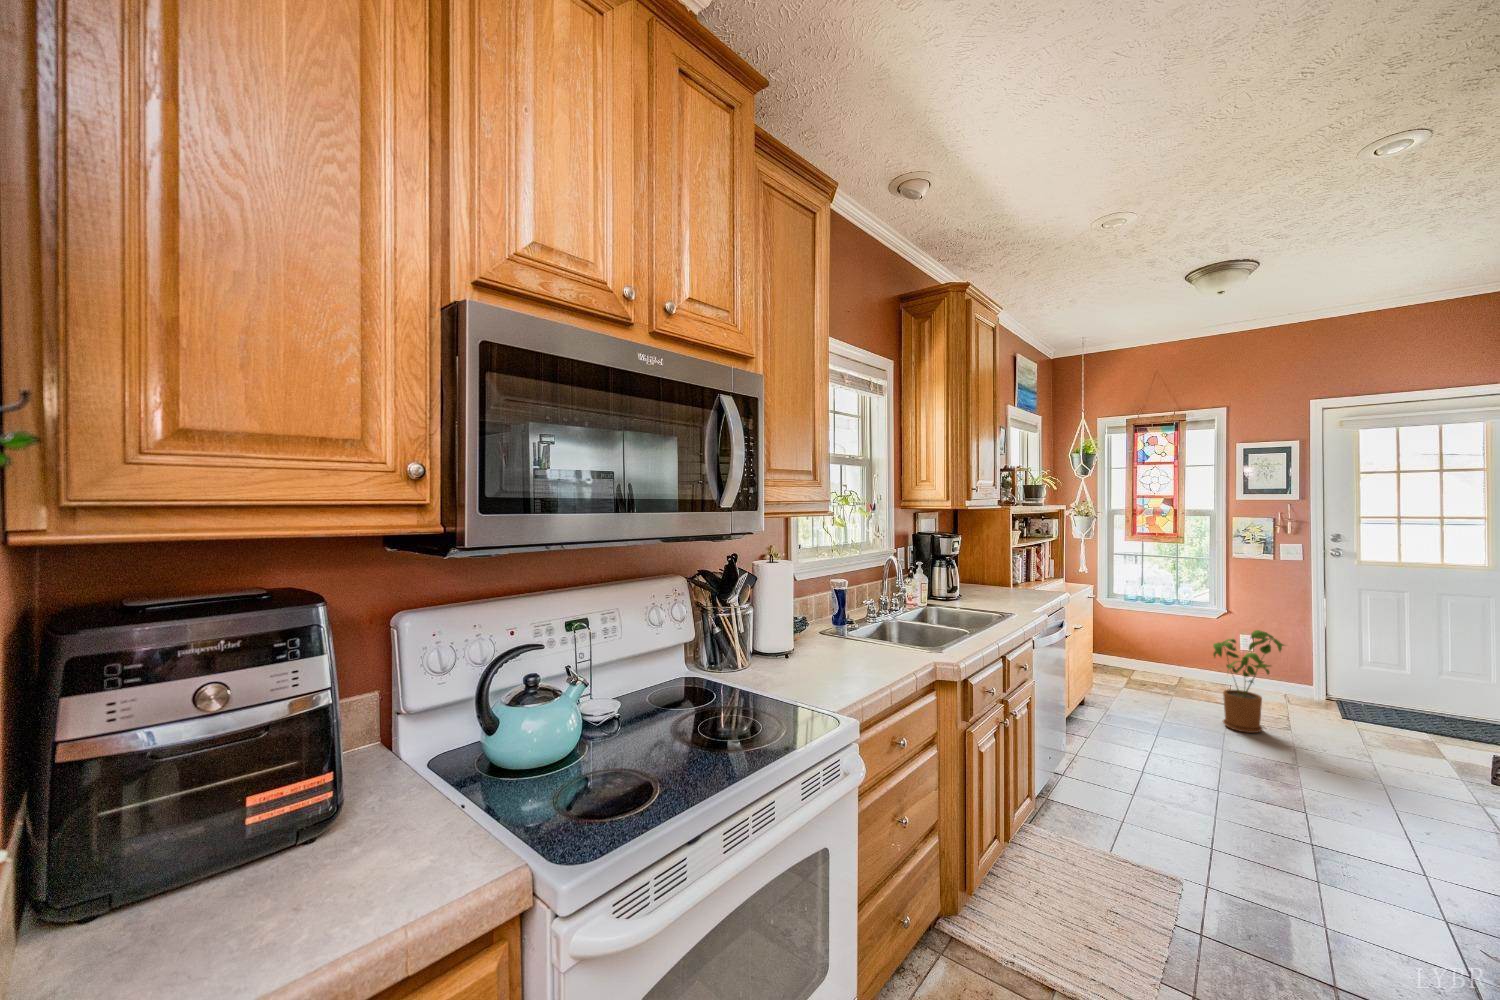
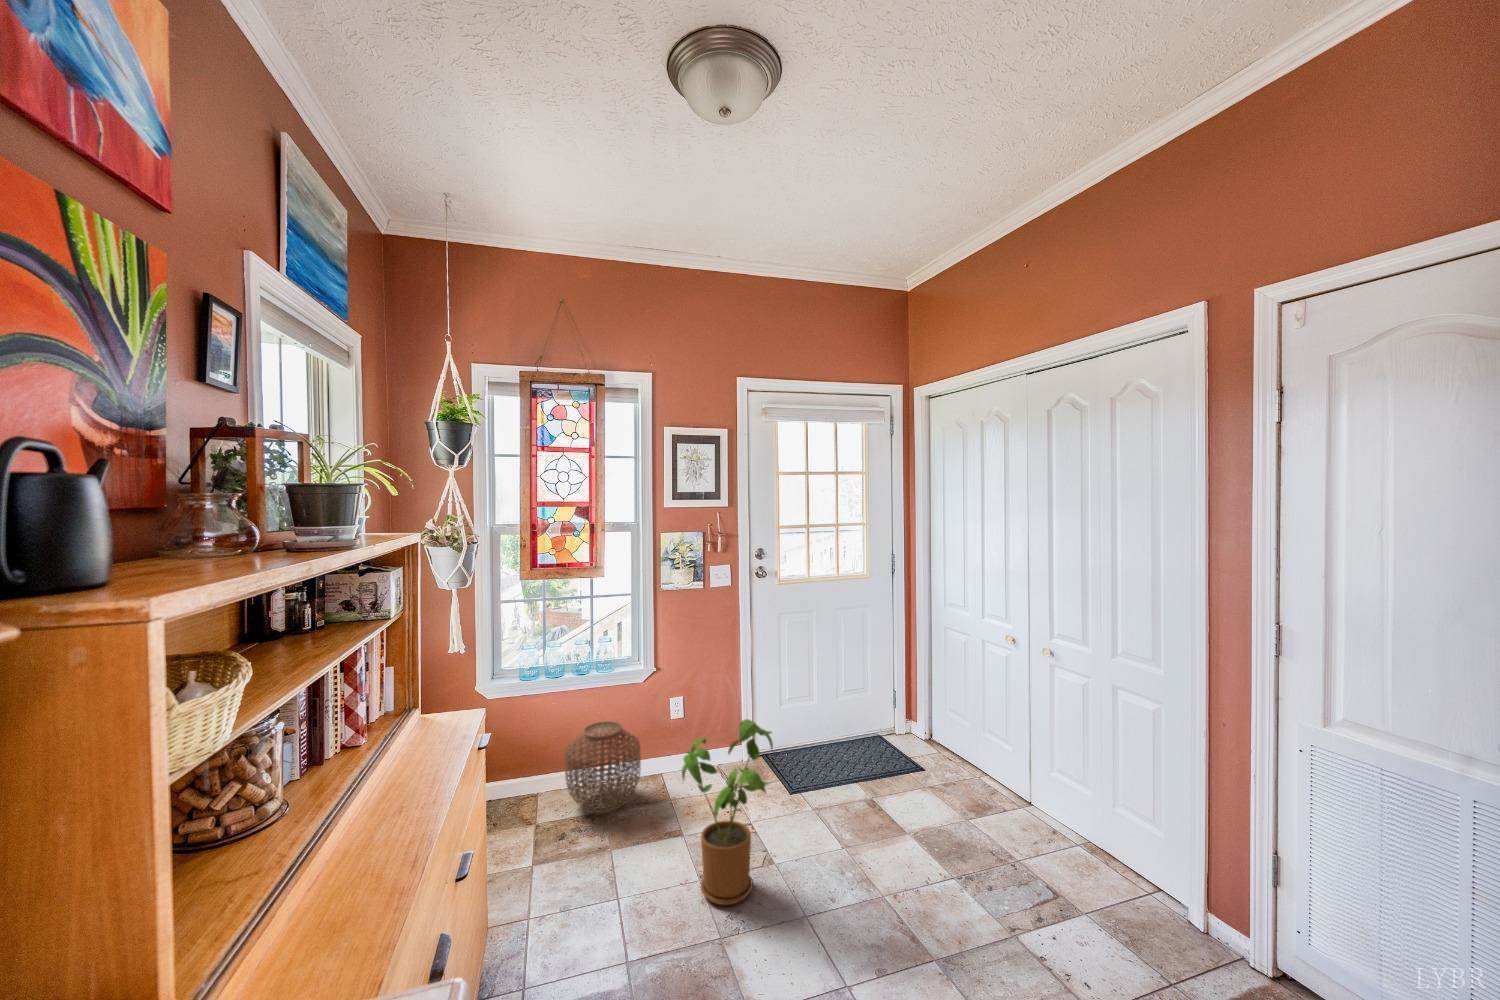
woven basket: none [1150,635,1206,688] -> present [565,721,641,814]

